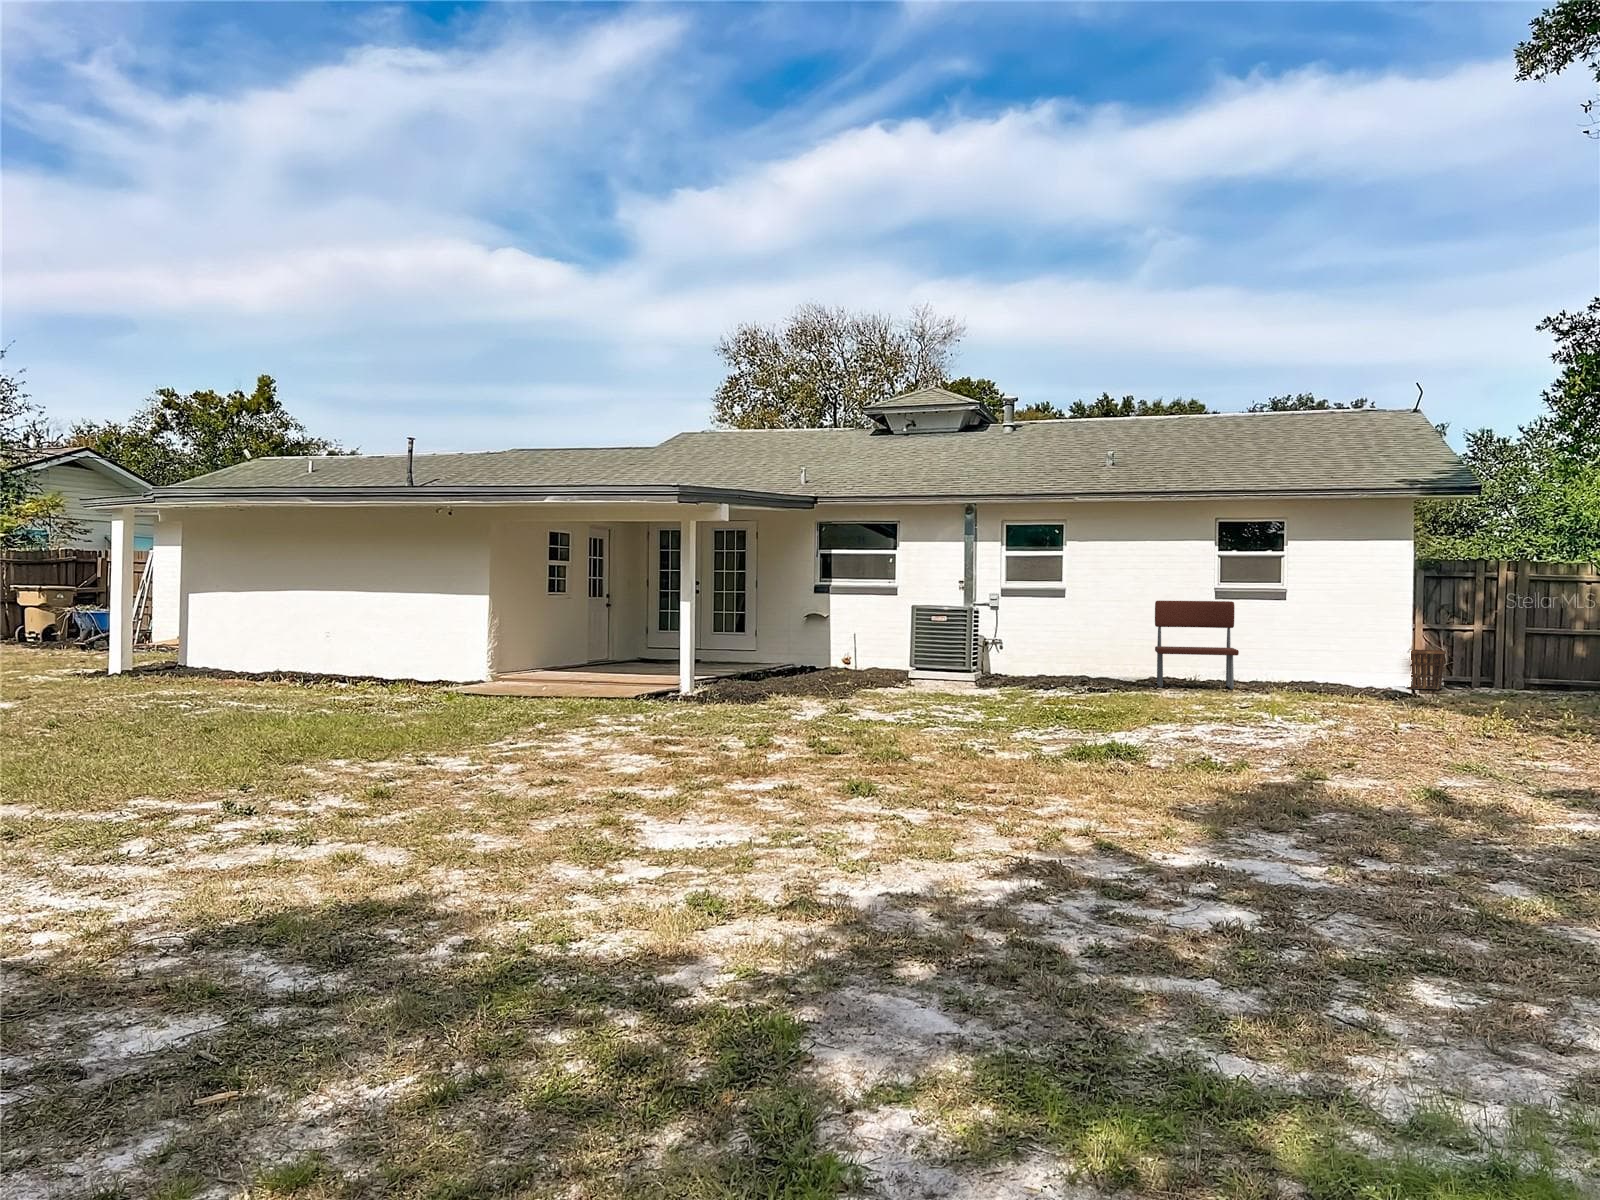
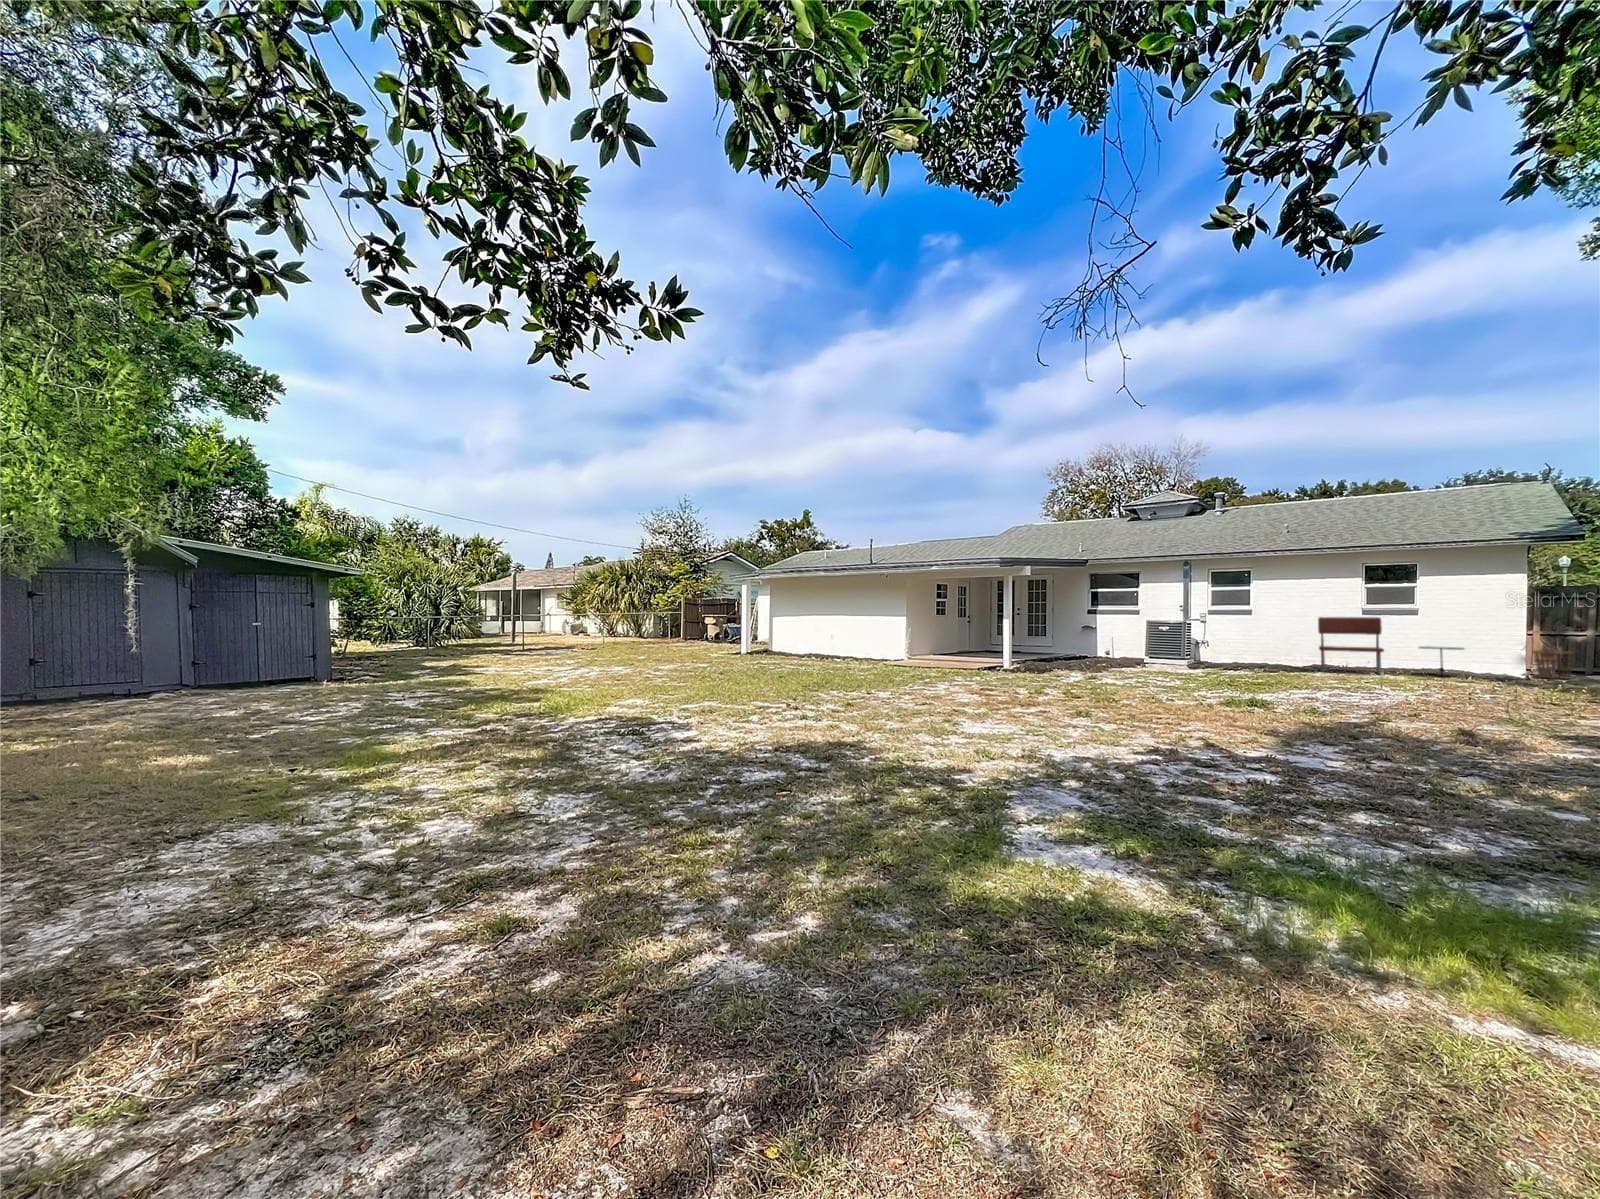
side table: none [1278,645,1332,691] -> present [1420,646,1463,677]

